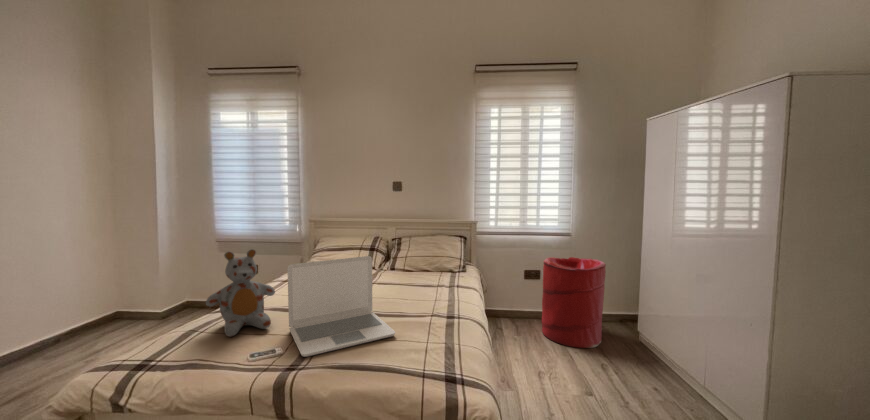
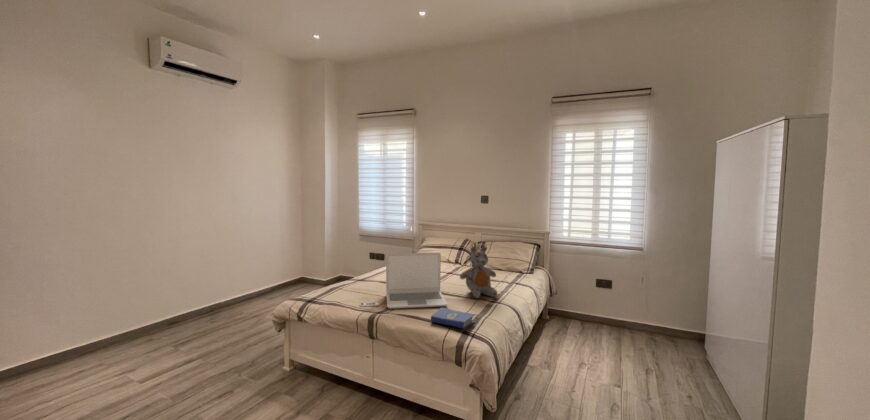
stuffed bear: present [206,249,275,337] -> present [460,247,497,298]
laundry hamper: present [542,257,606,348] -> none [605,269,669,355]
hardcover book: none [388,341,452,374] -> present [431,307,475,329]

